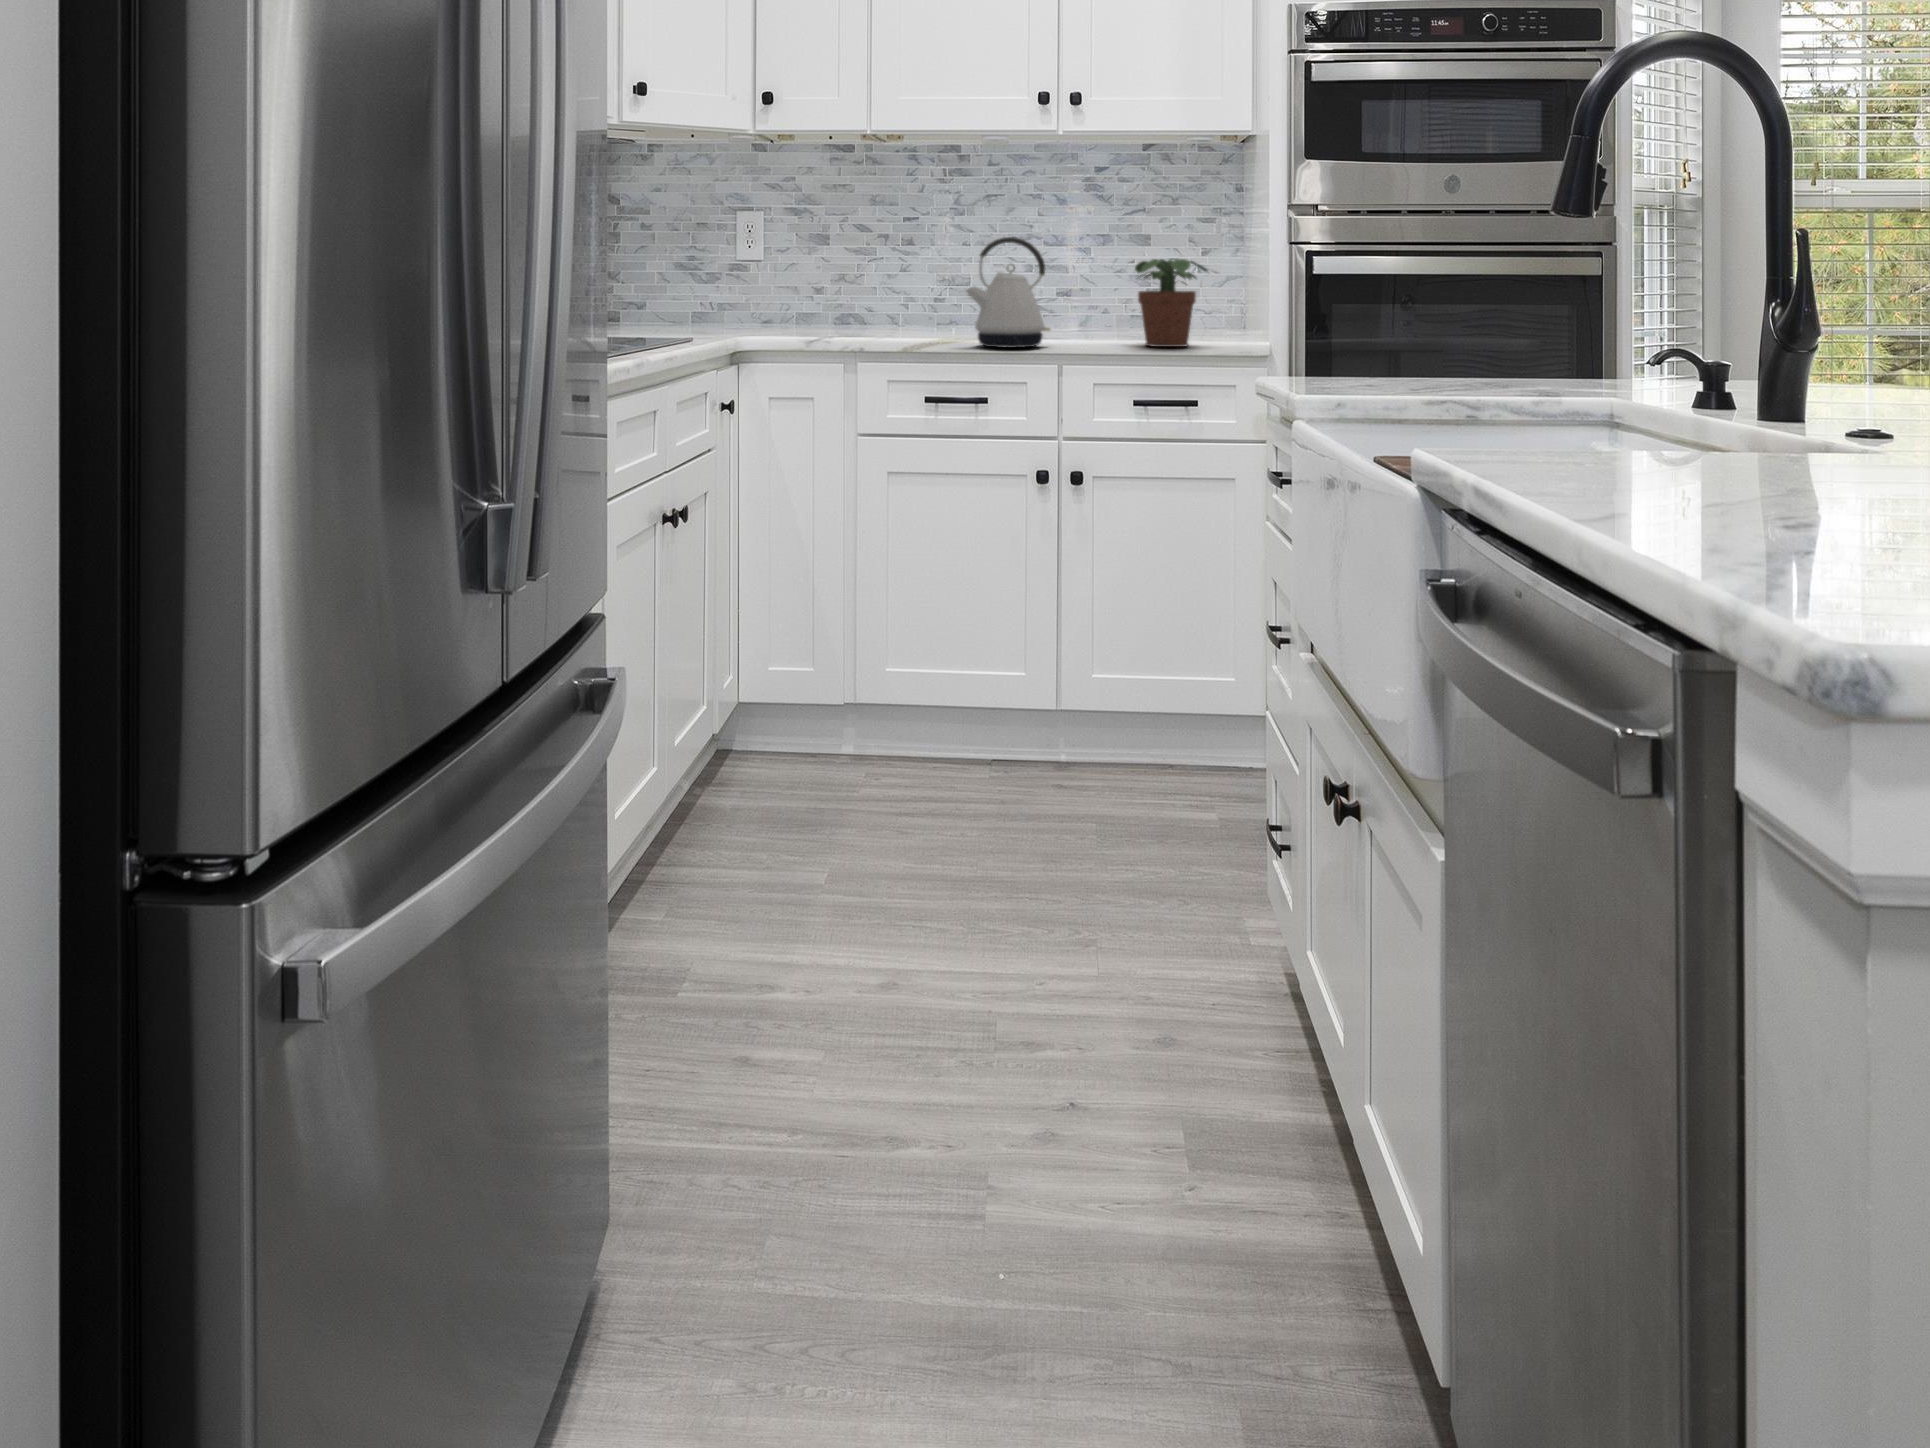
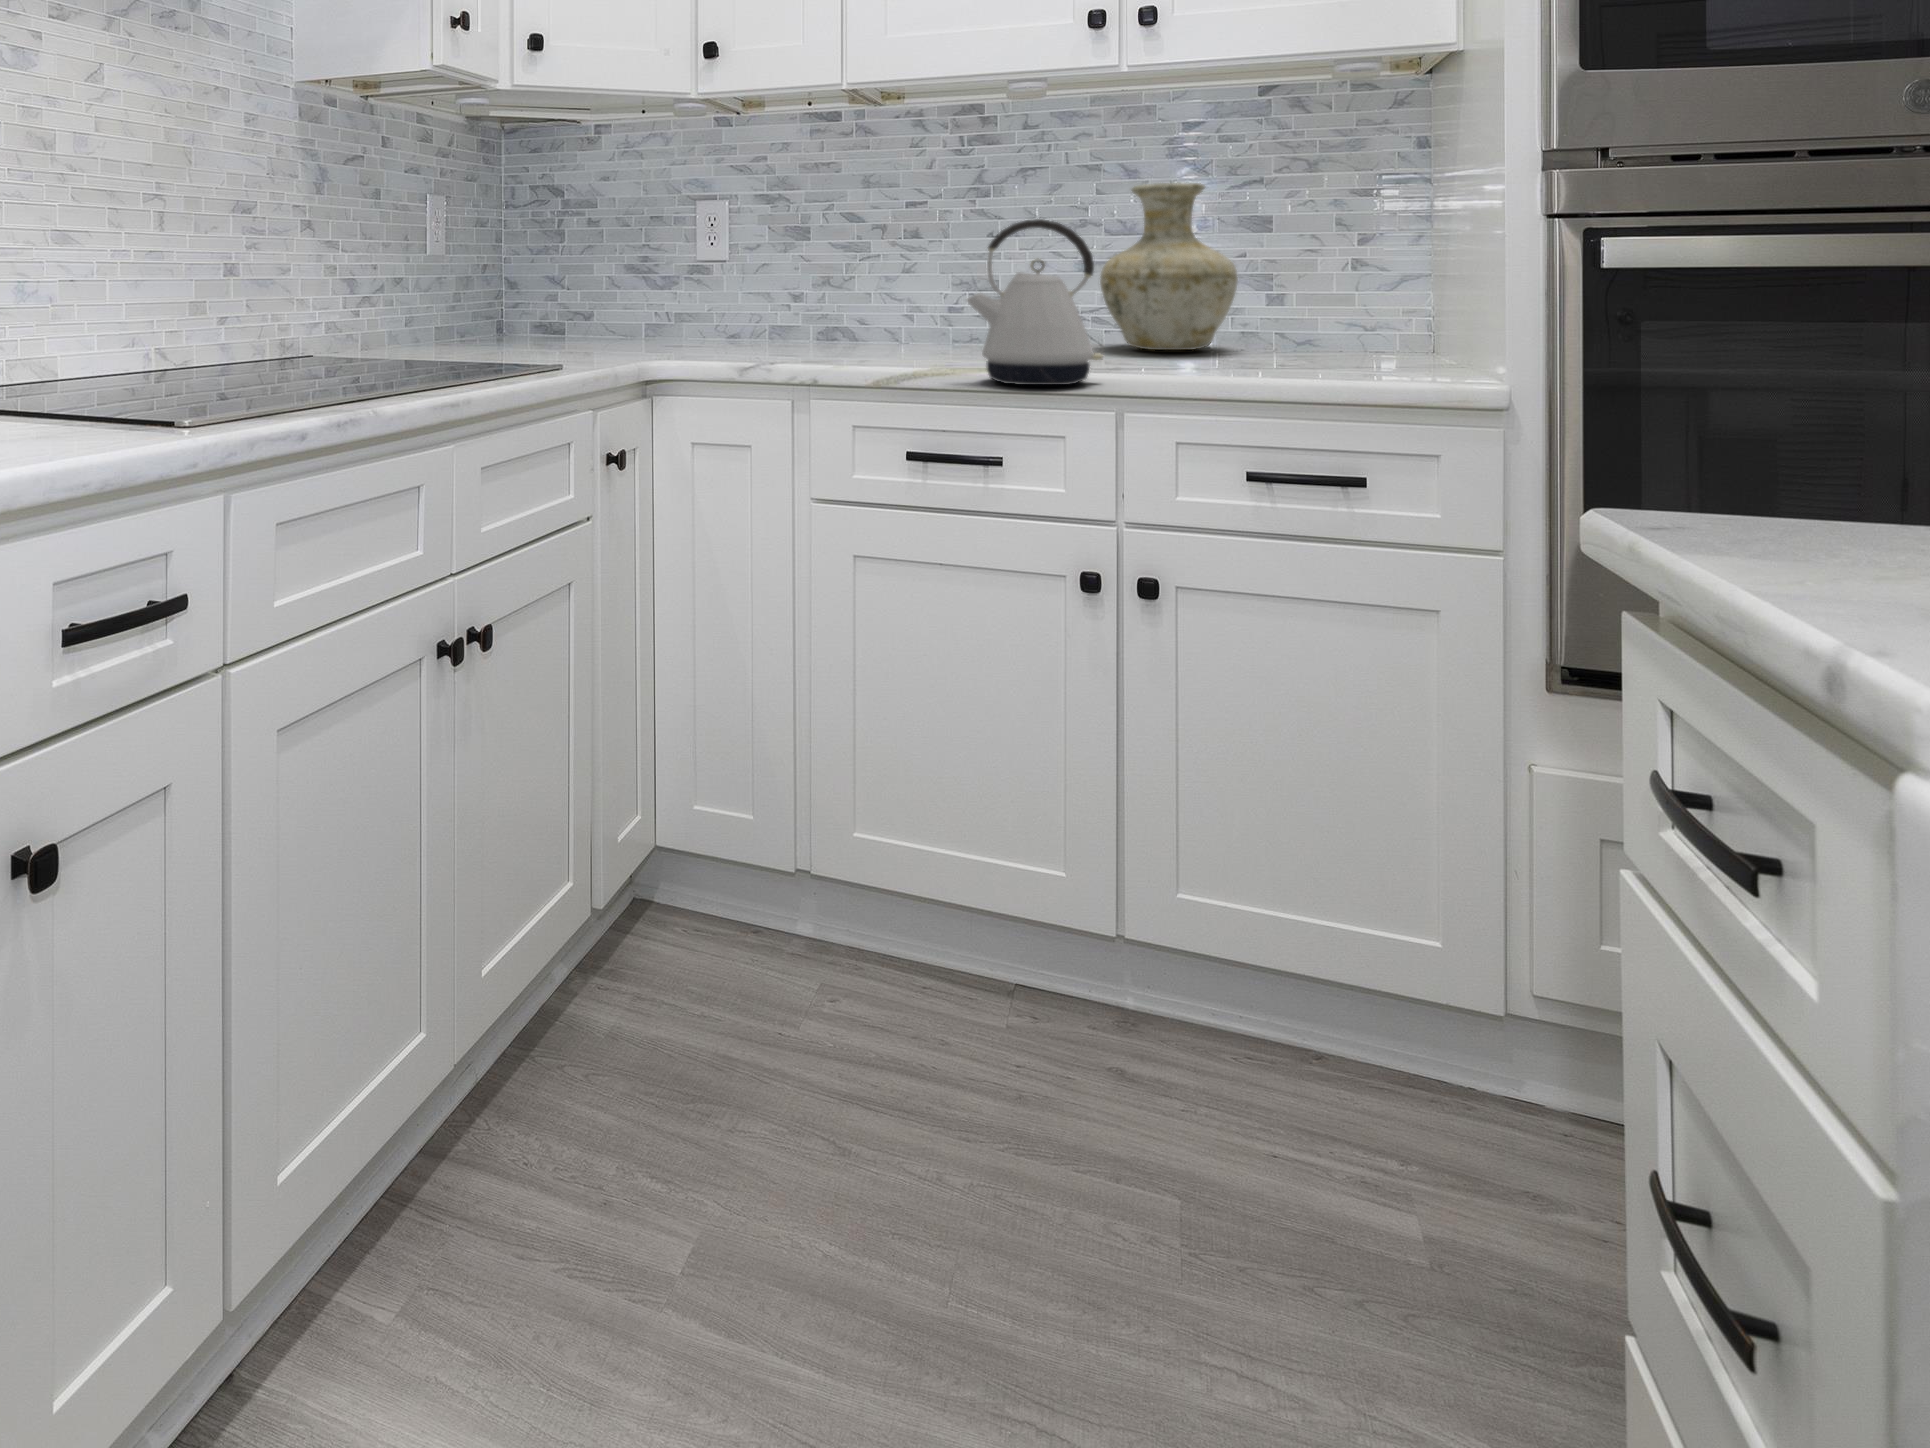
vase: none [1042,211,1129,328] -> present [1100,183,1238,350]
potted plant: present [1135,259,1207,347] -> none [1247,247,1383,388]

